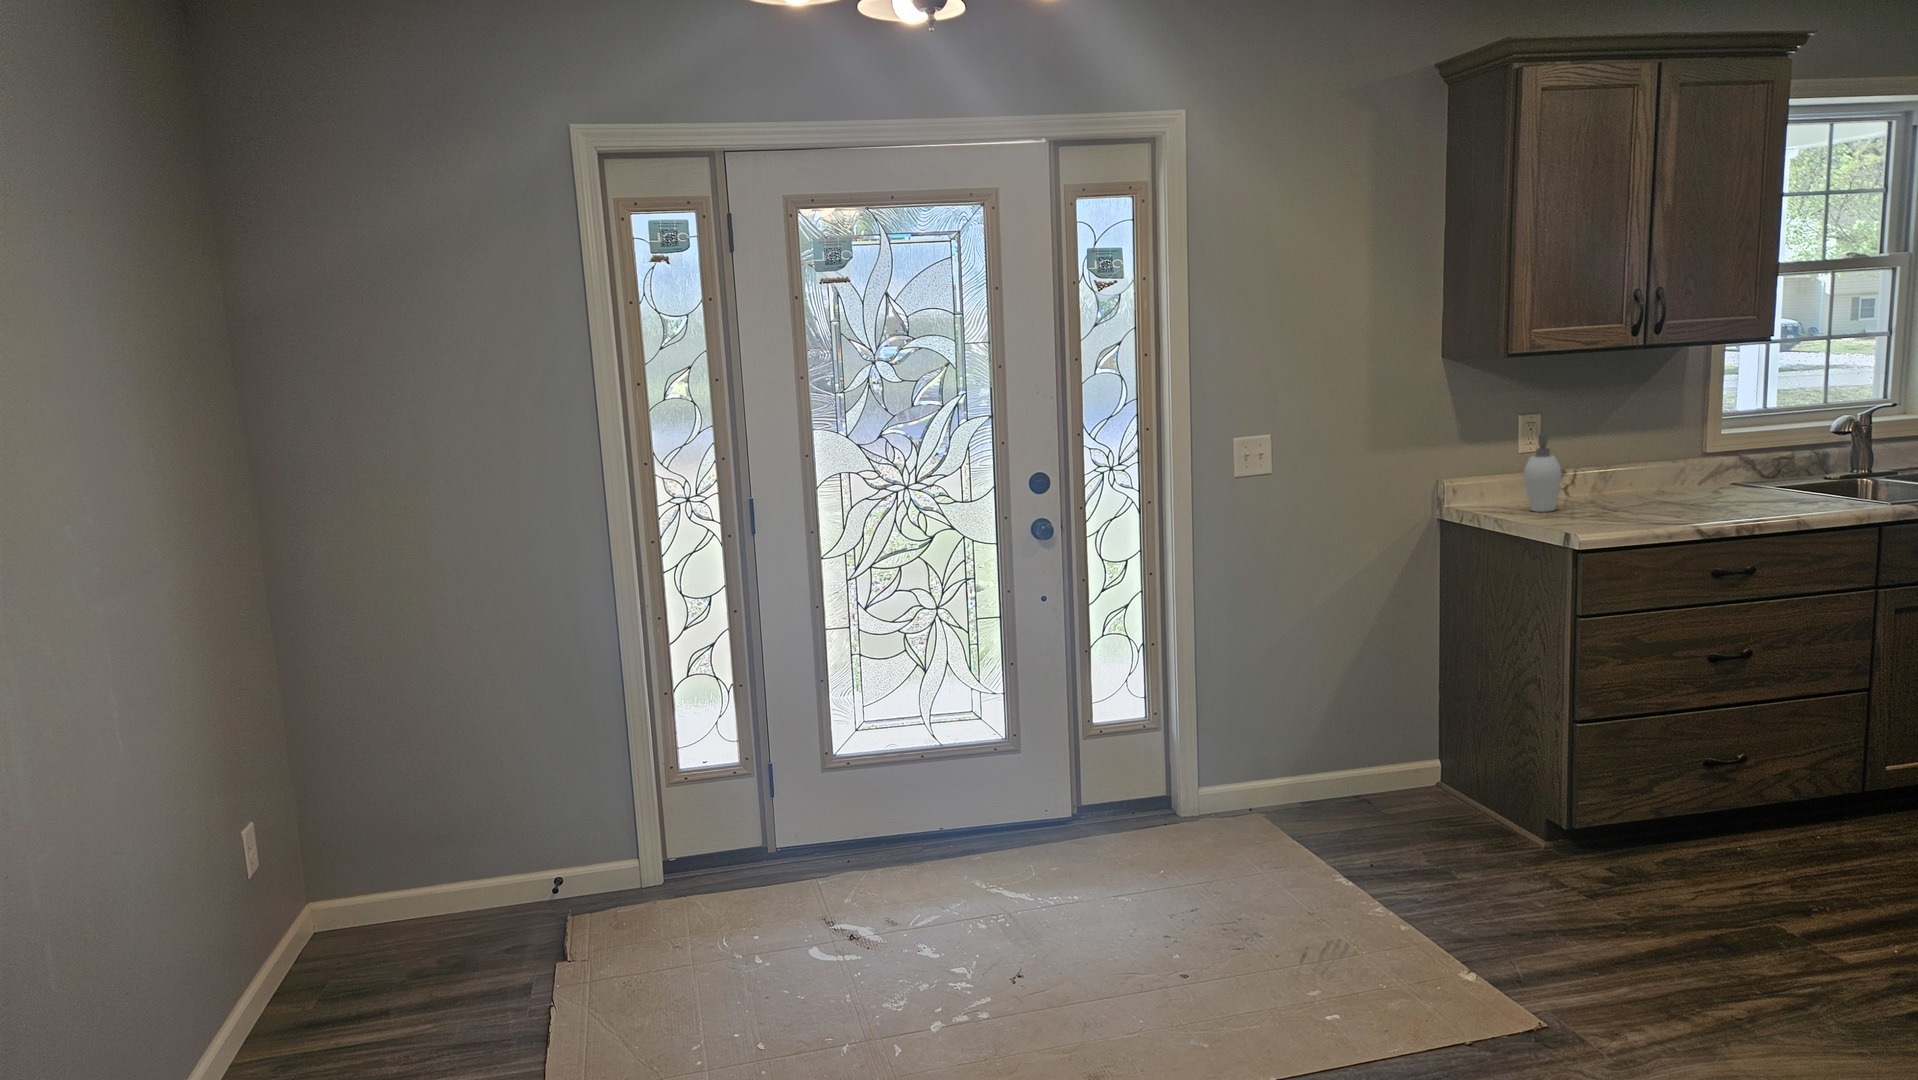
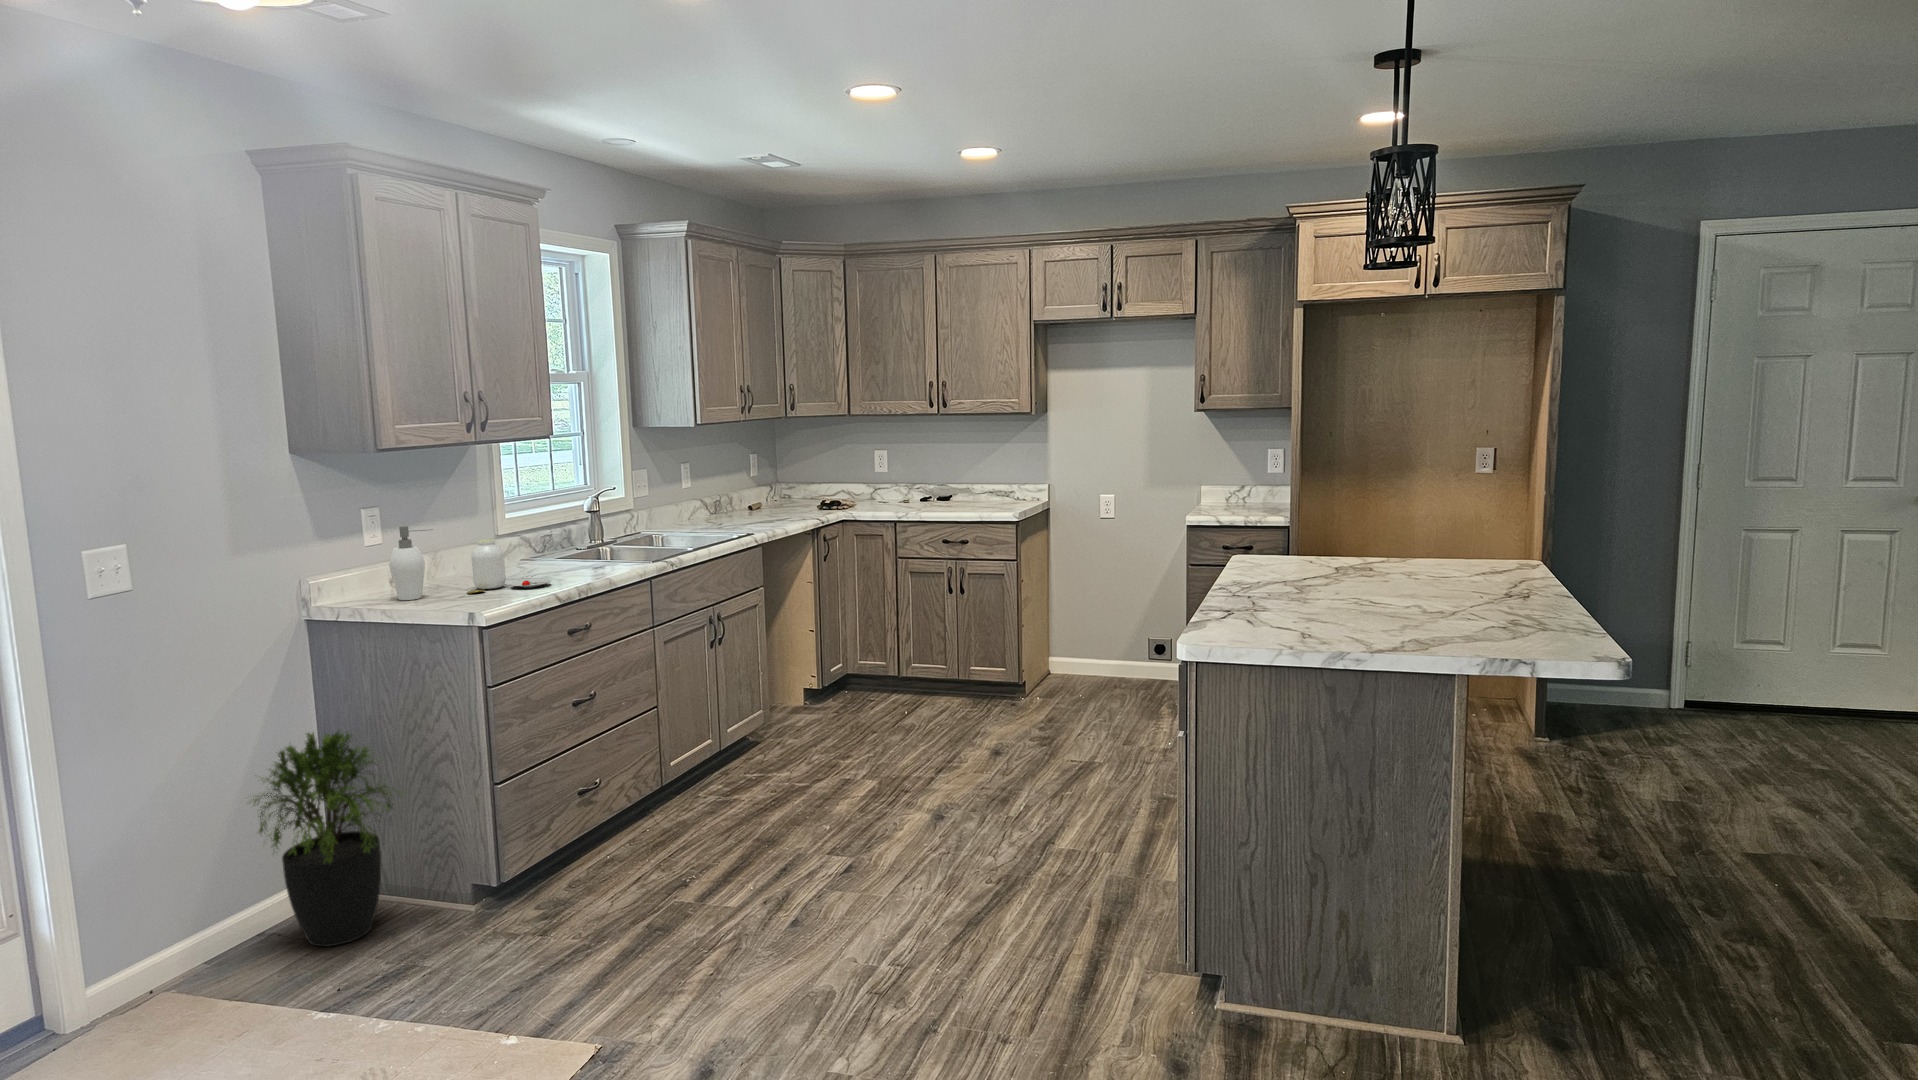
jar: none [1602,455,1708,513] -> present [467,540,551,594]
potted plant: none [1348,622,1491,829] -> present [253,731,400,947]

